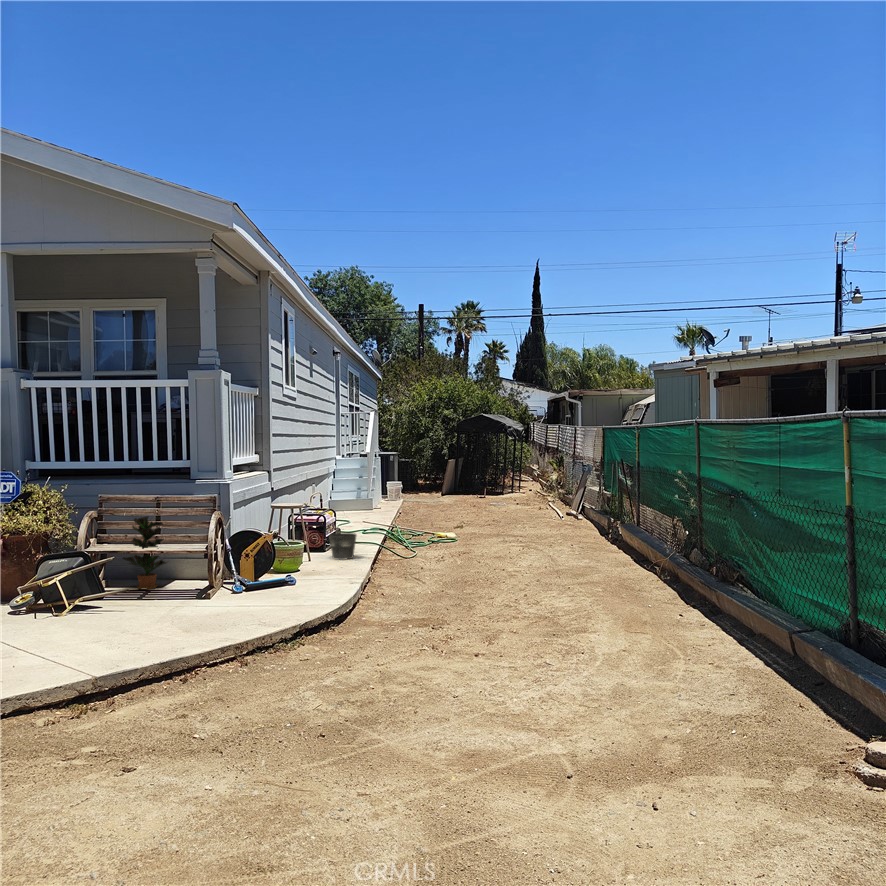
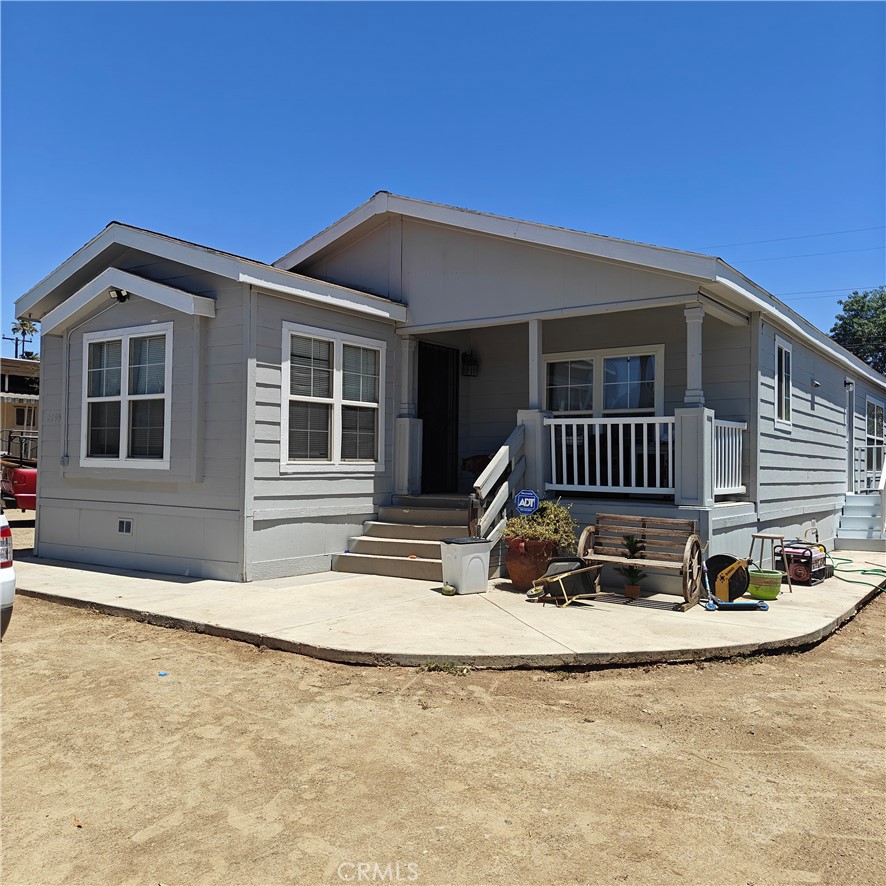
bucket: present [327,533,357,560] -> none [811,569,846,597]

